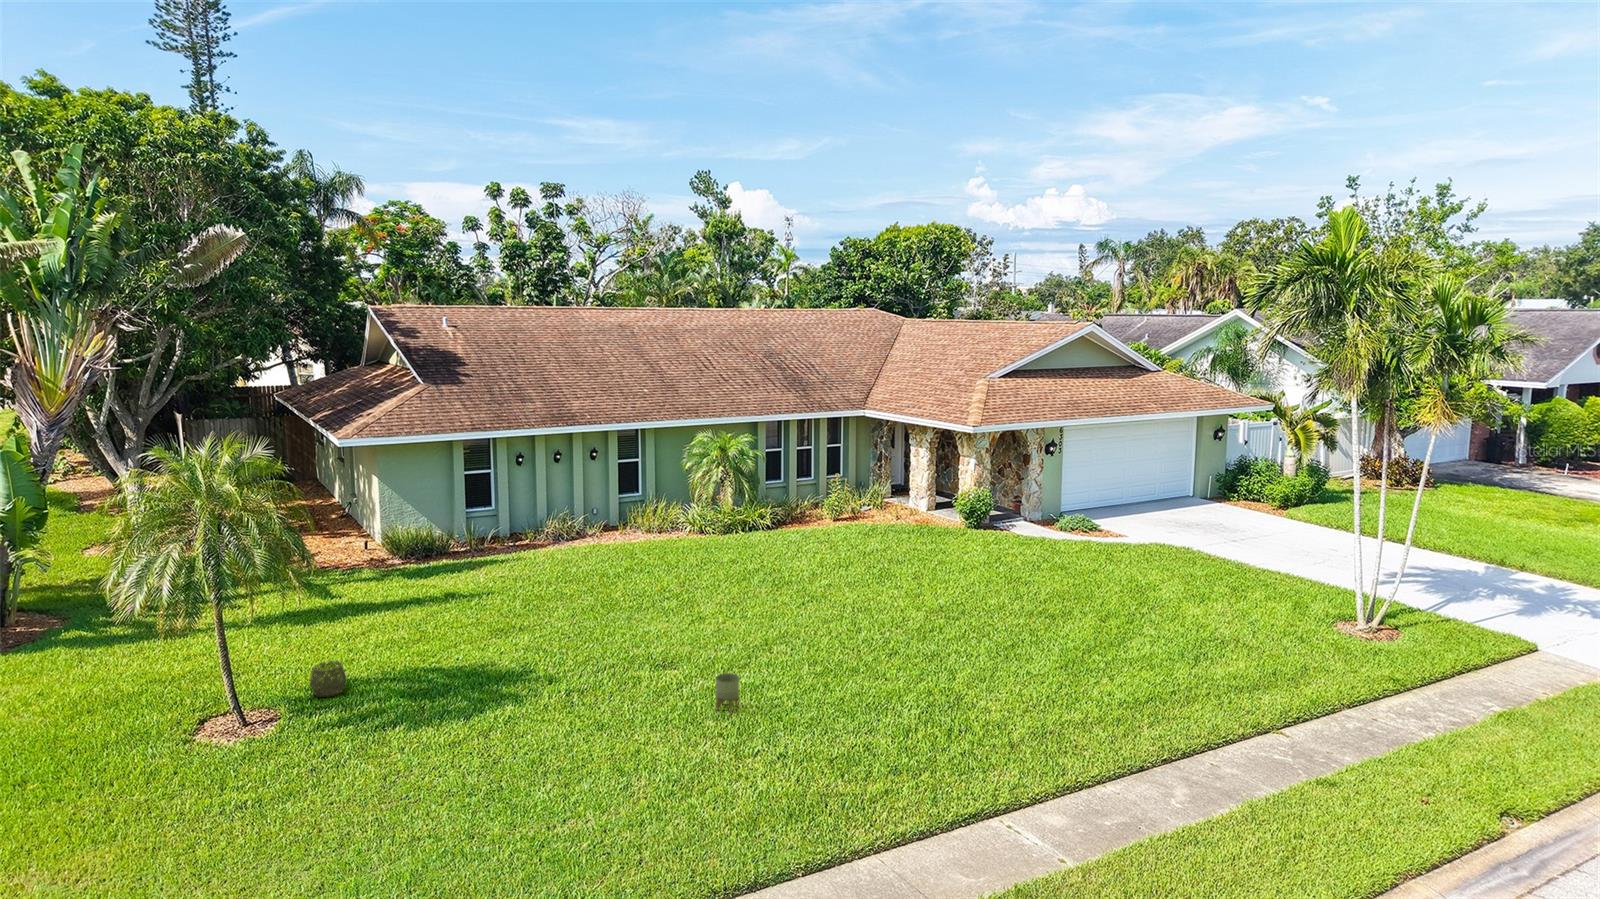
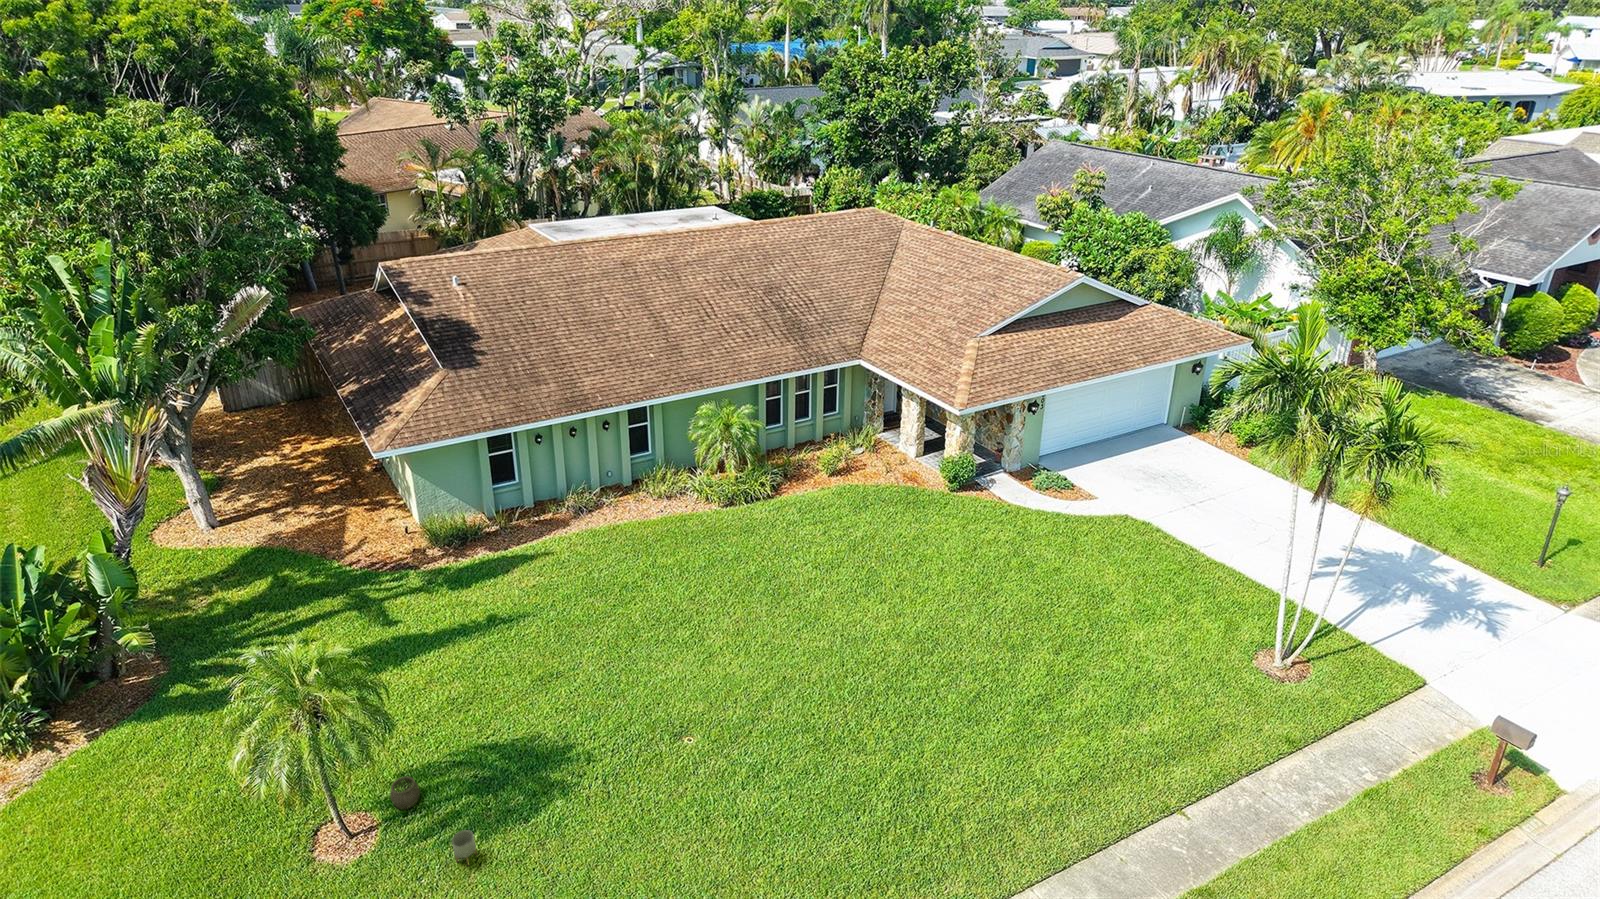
planter: present [716,673,739,713] -> present [452,830,477,865]

